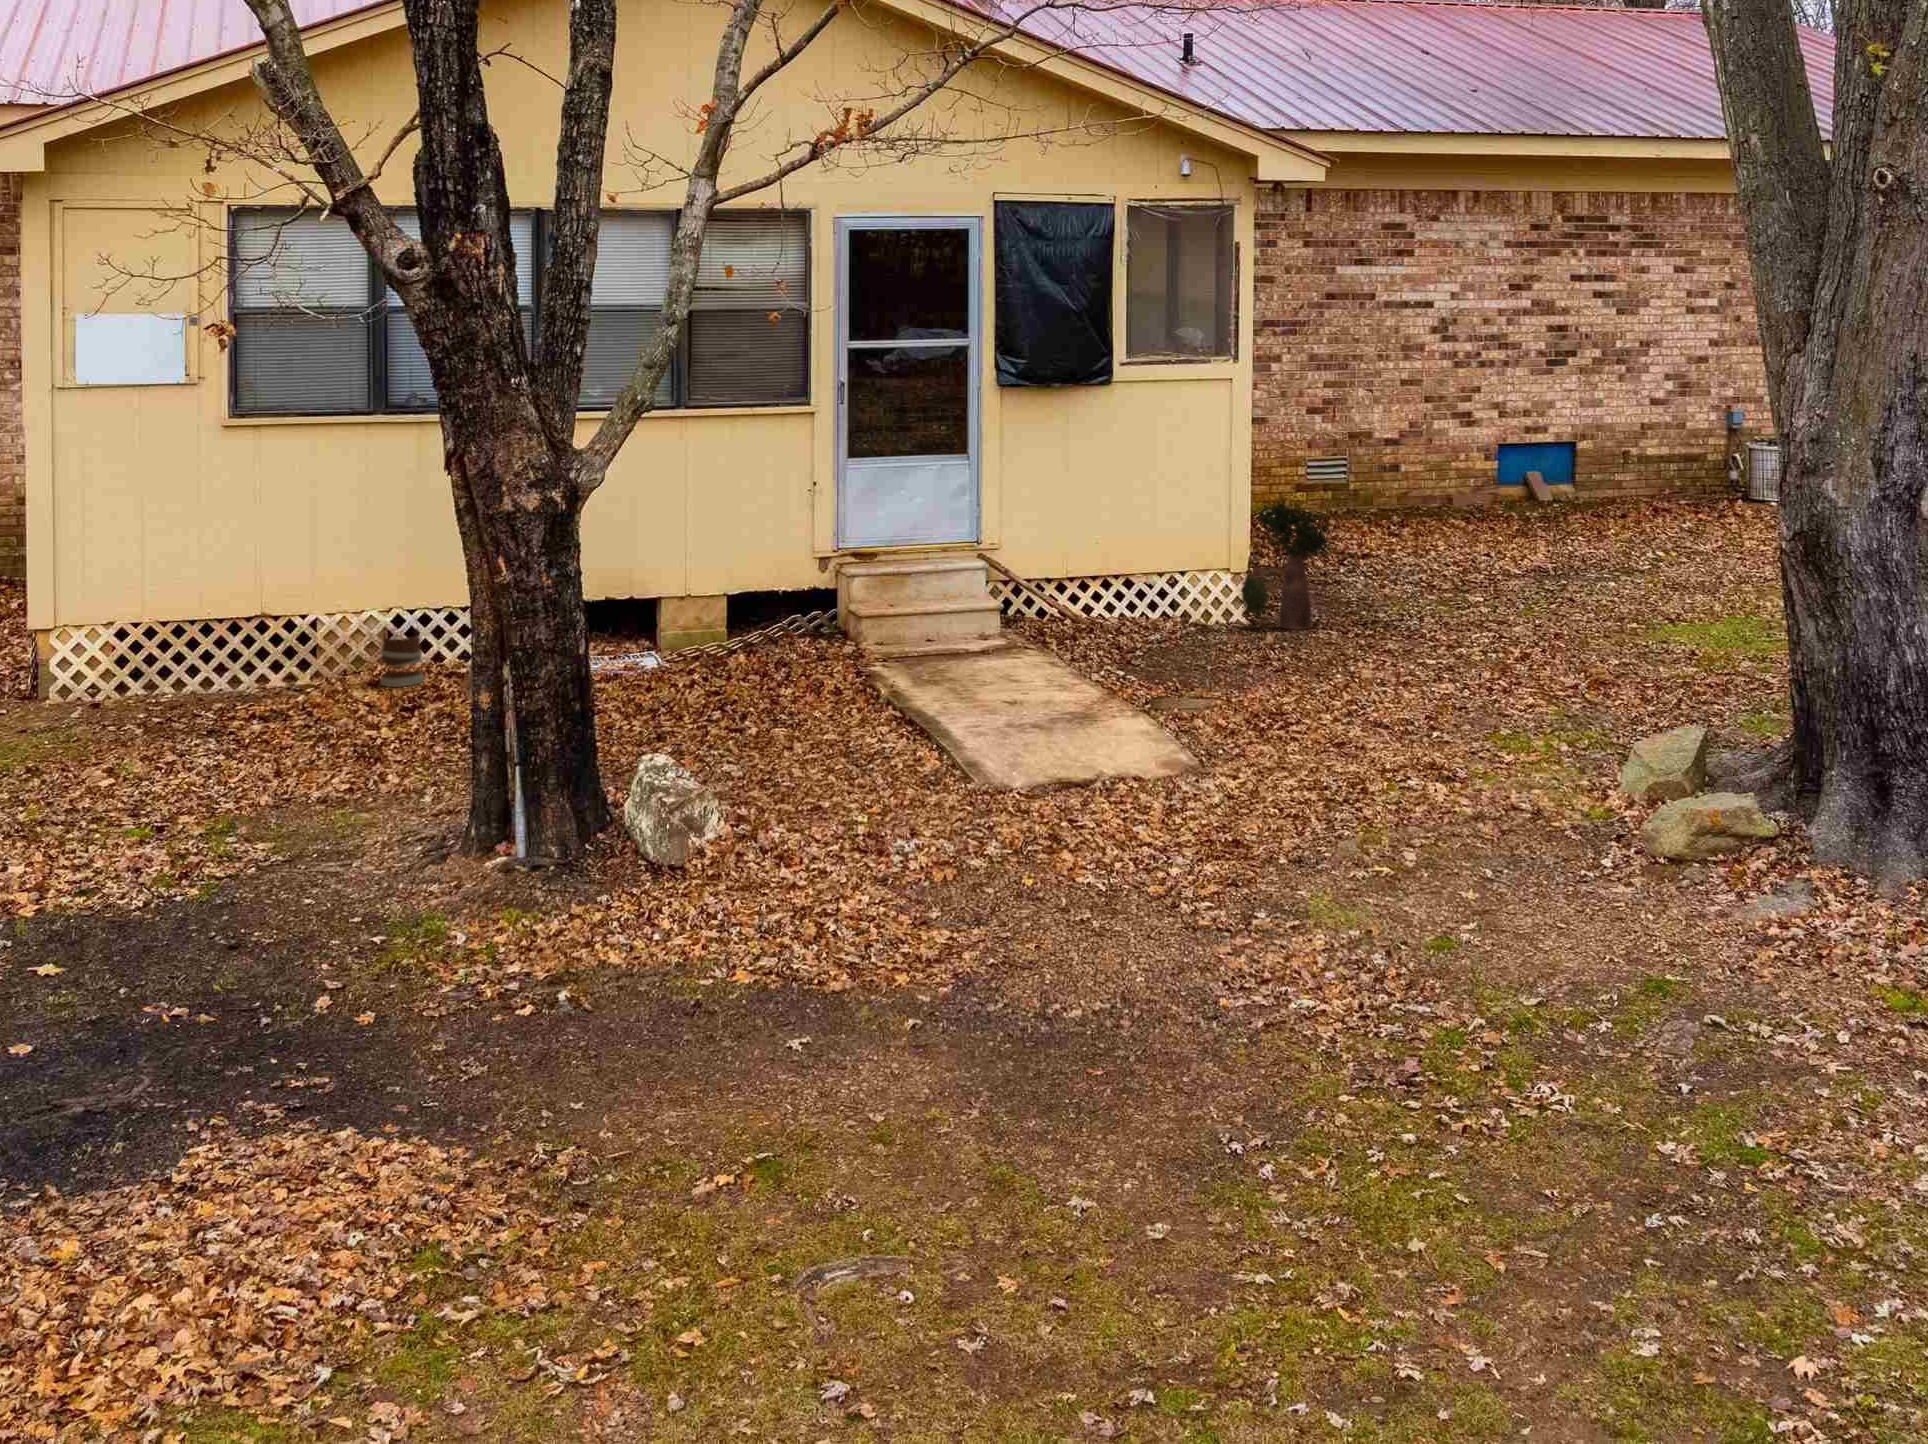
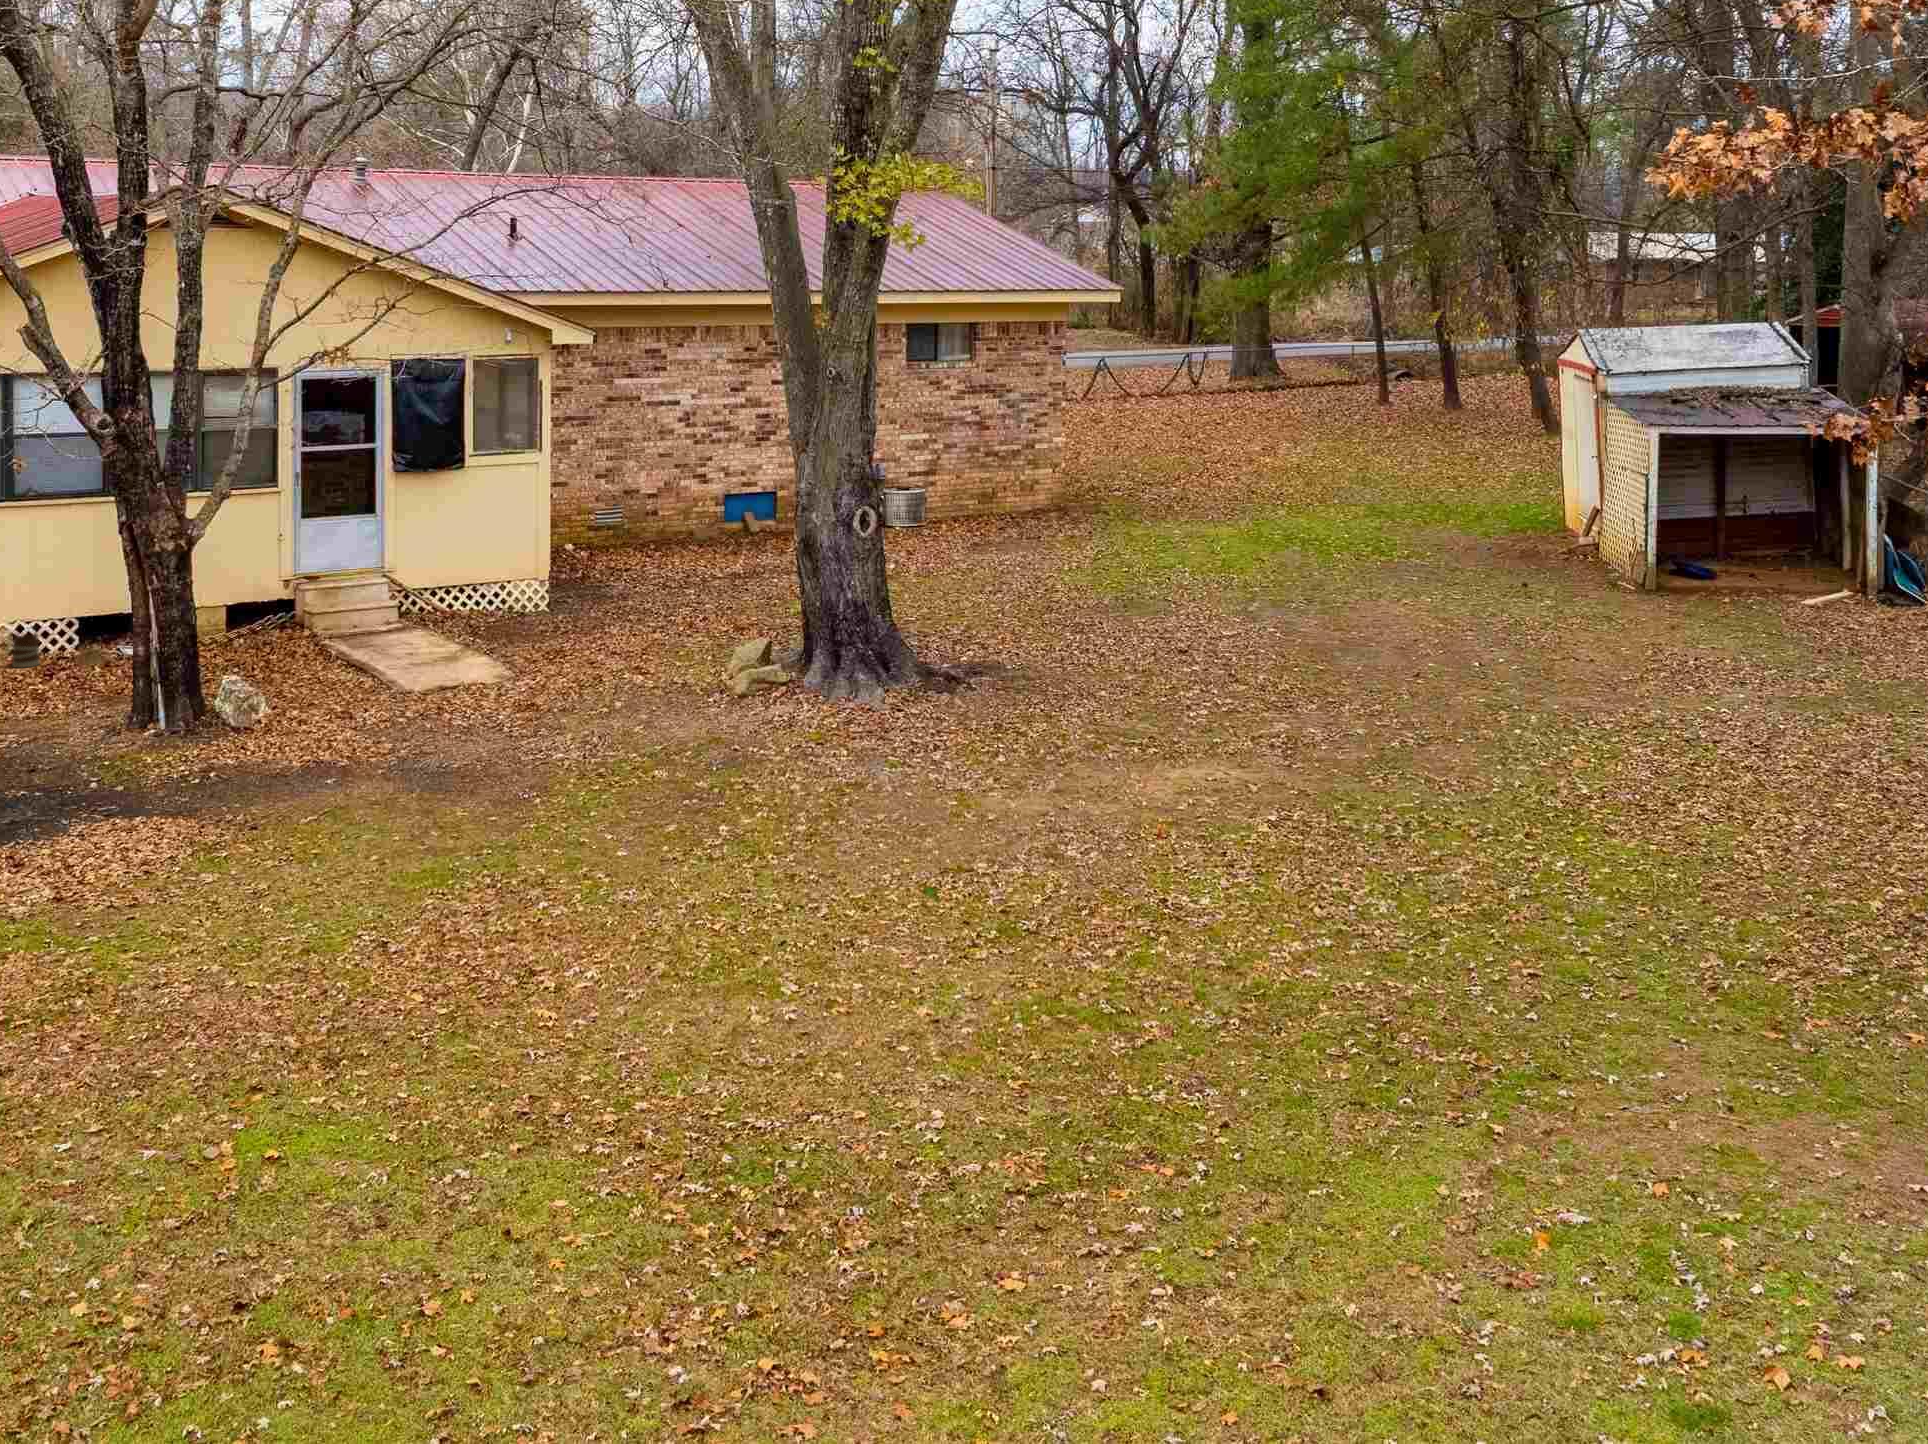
potted plant: present [1241,500,1331,630] -> none [533,536,596,612]

